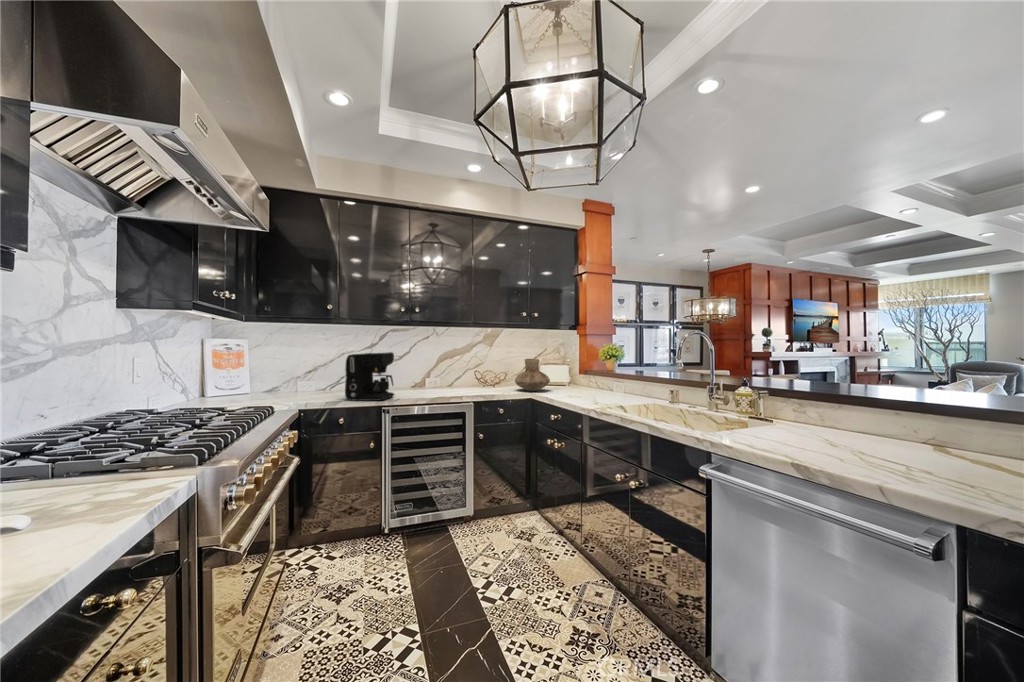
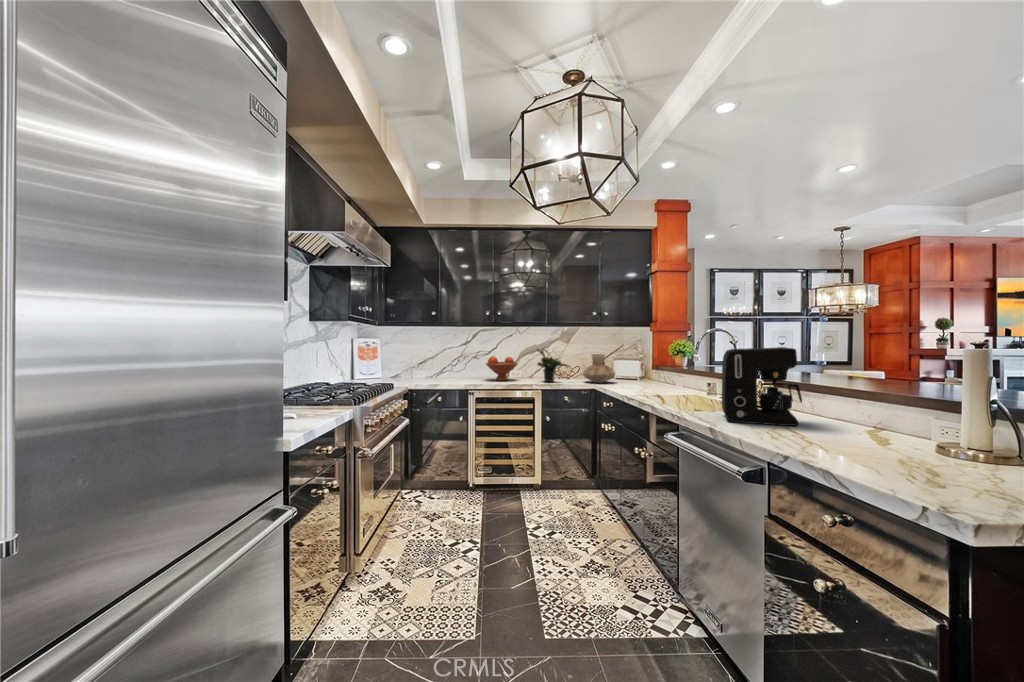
coffee maker: present [345,352,394,401] -> present [722,347,802,426]
potted plant: none [464,353,501,392] -> present [537,349,568,382]
fruit bowl: none [399,362,439,392] -> present [486,356,518,381]

